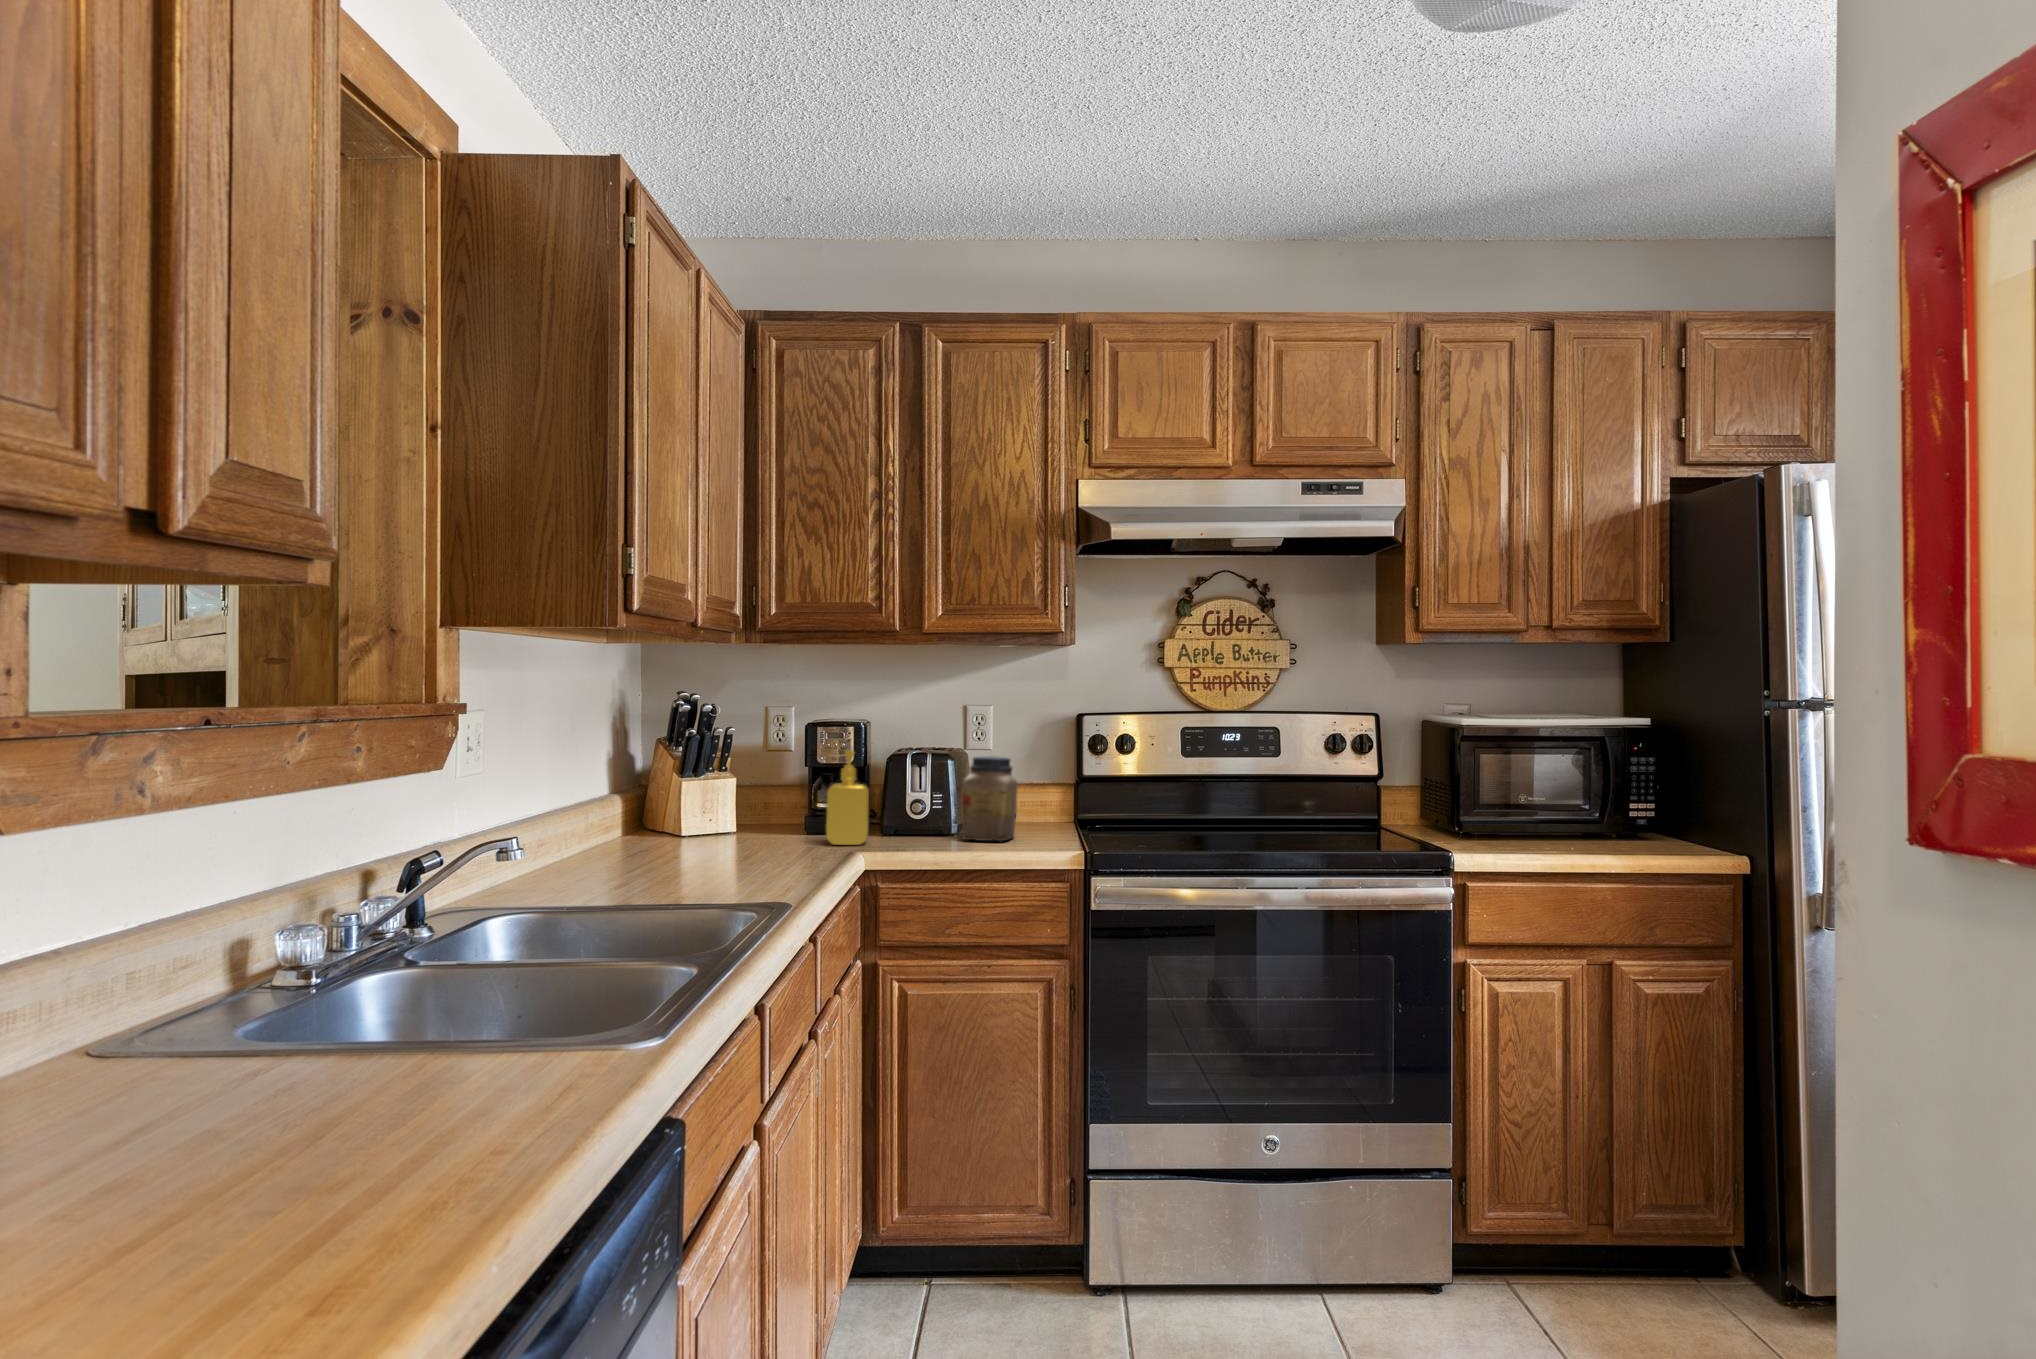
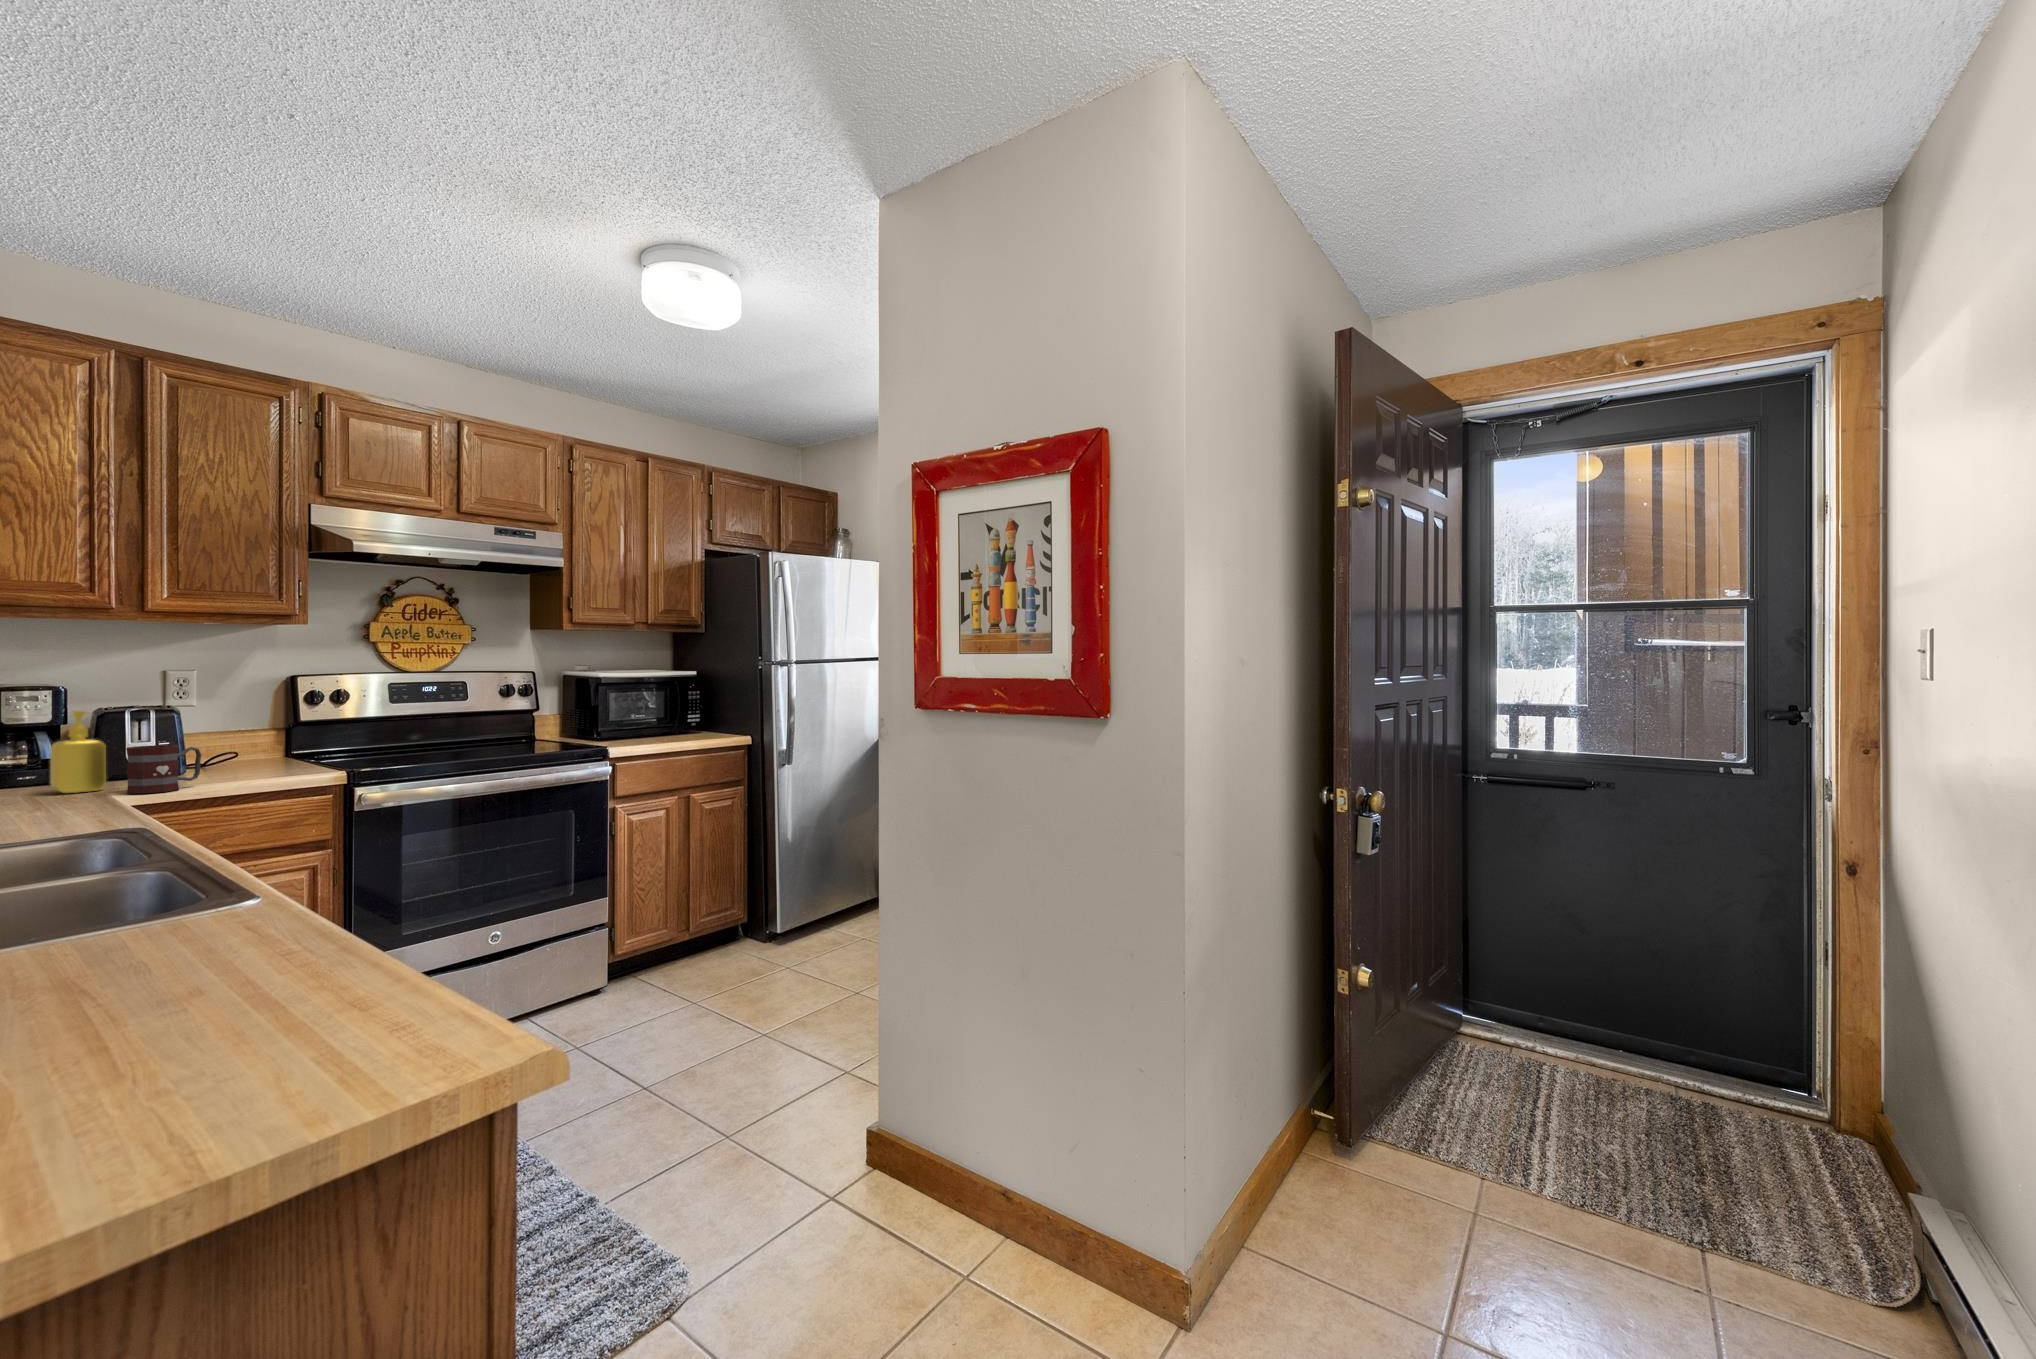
jar: present [962,756,1018,841] -> none [206,710,258,778]
mug: none [869,797,940,857] -> present [126,745,201,794]

